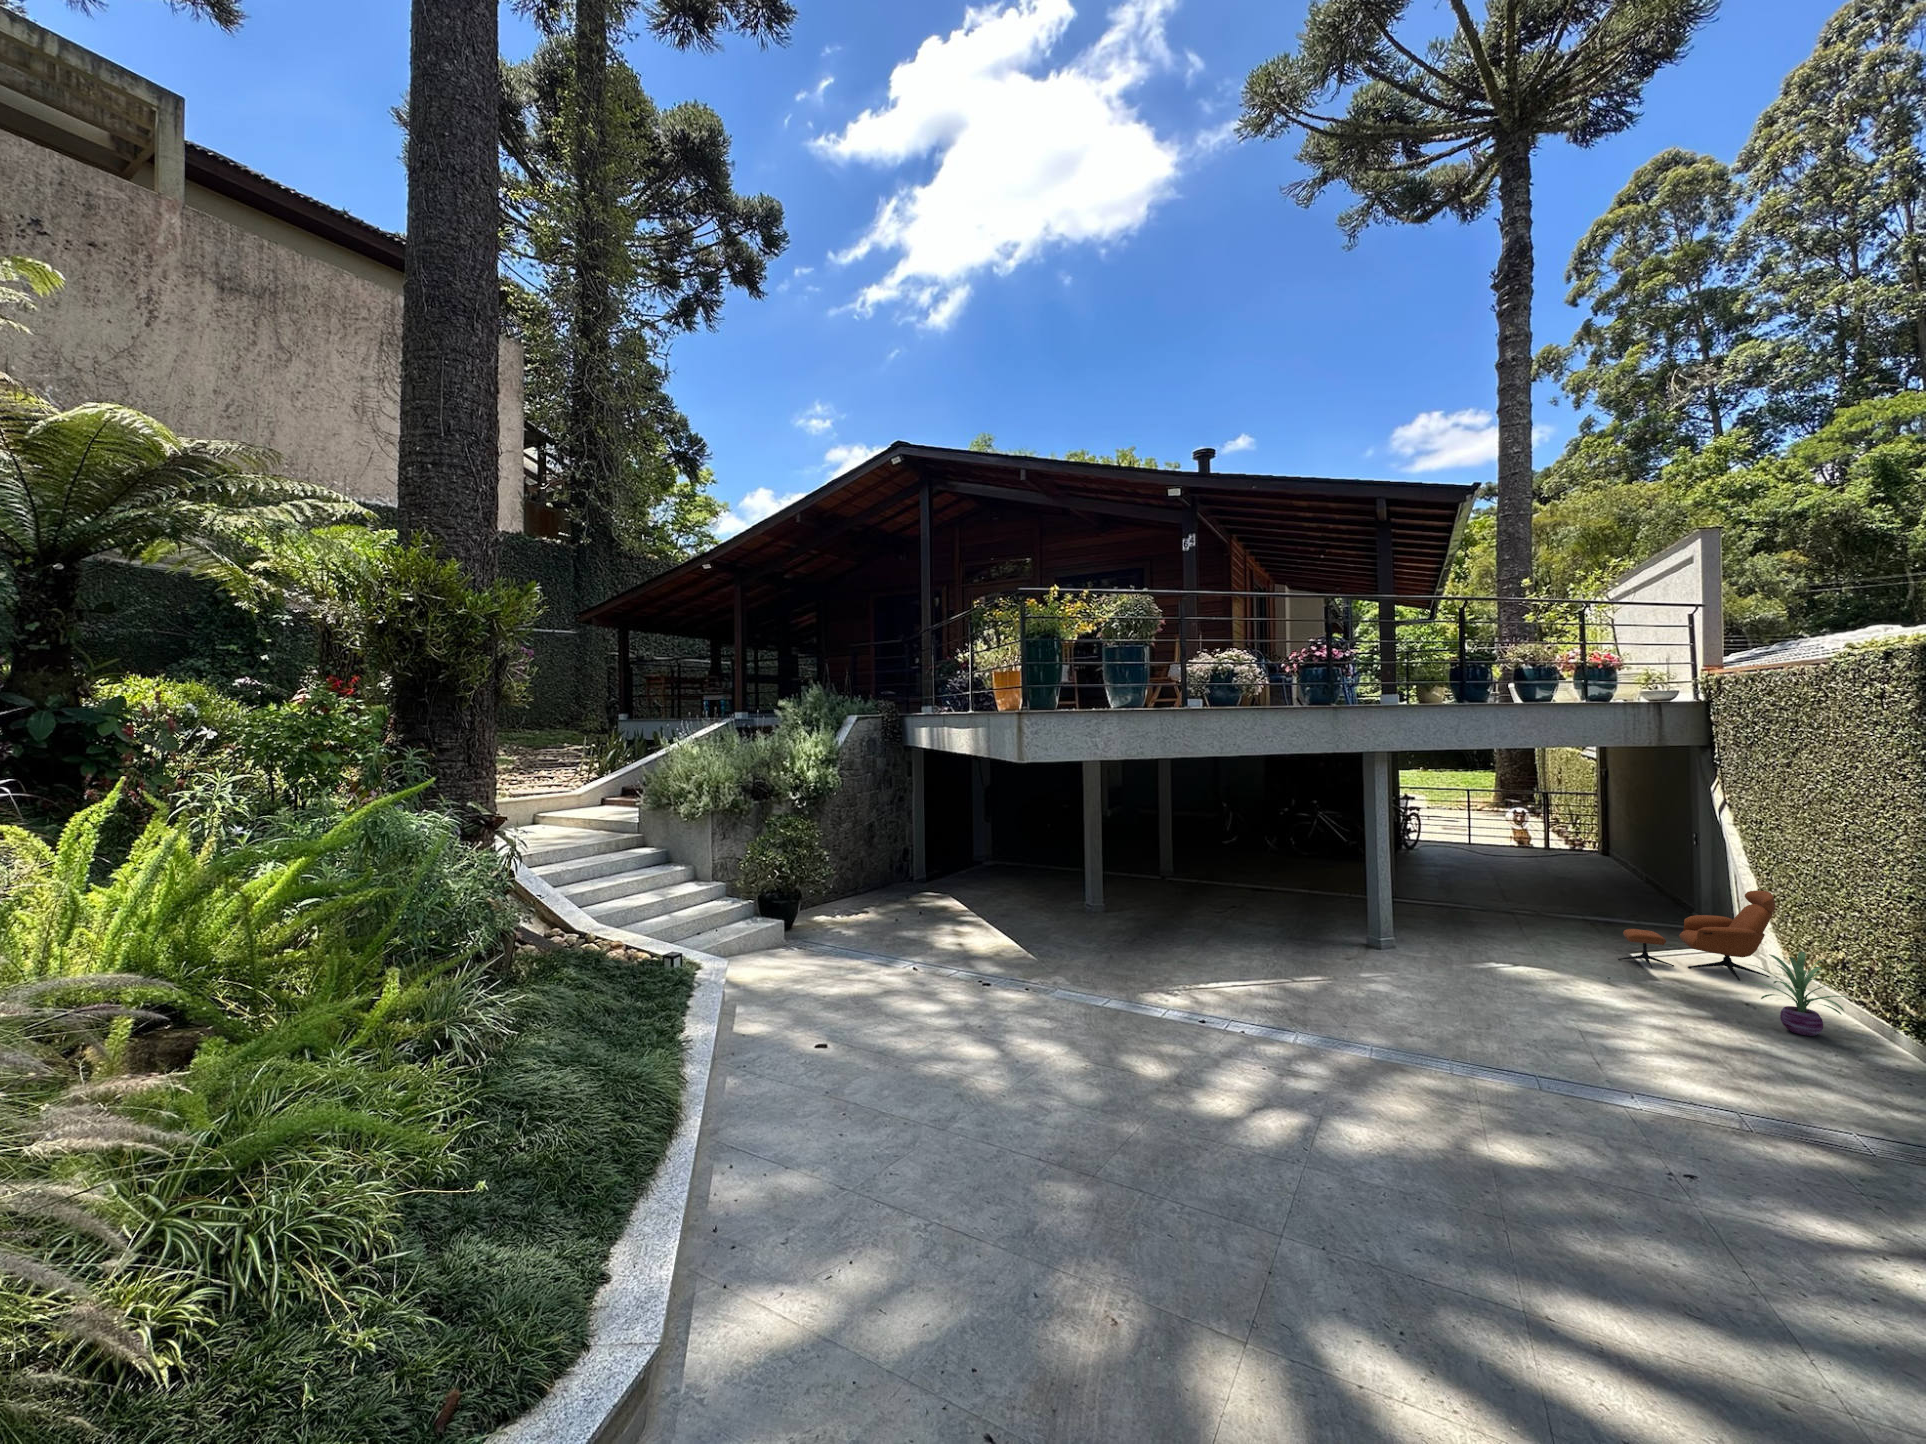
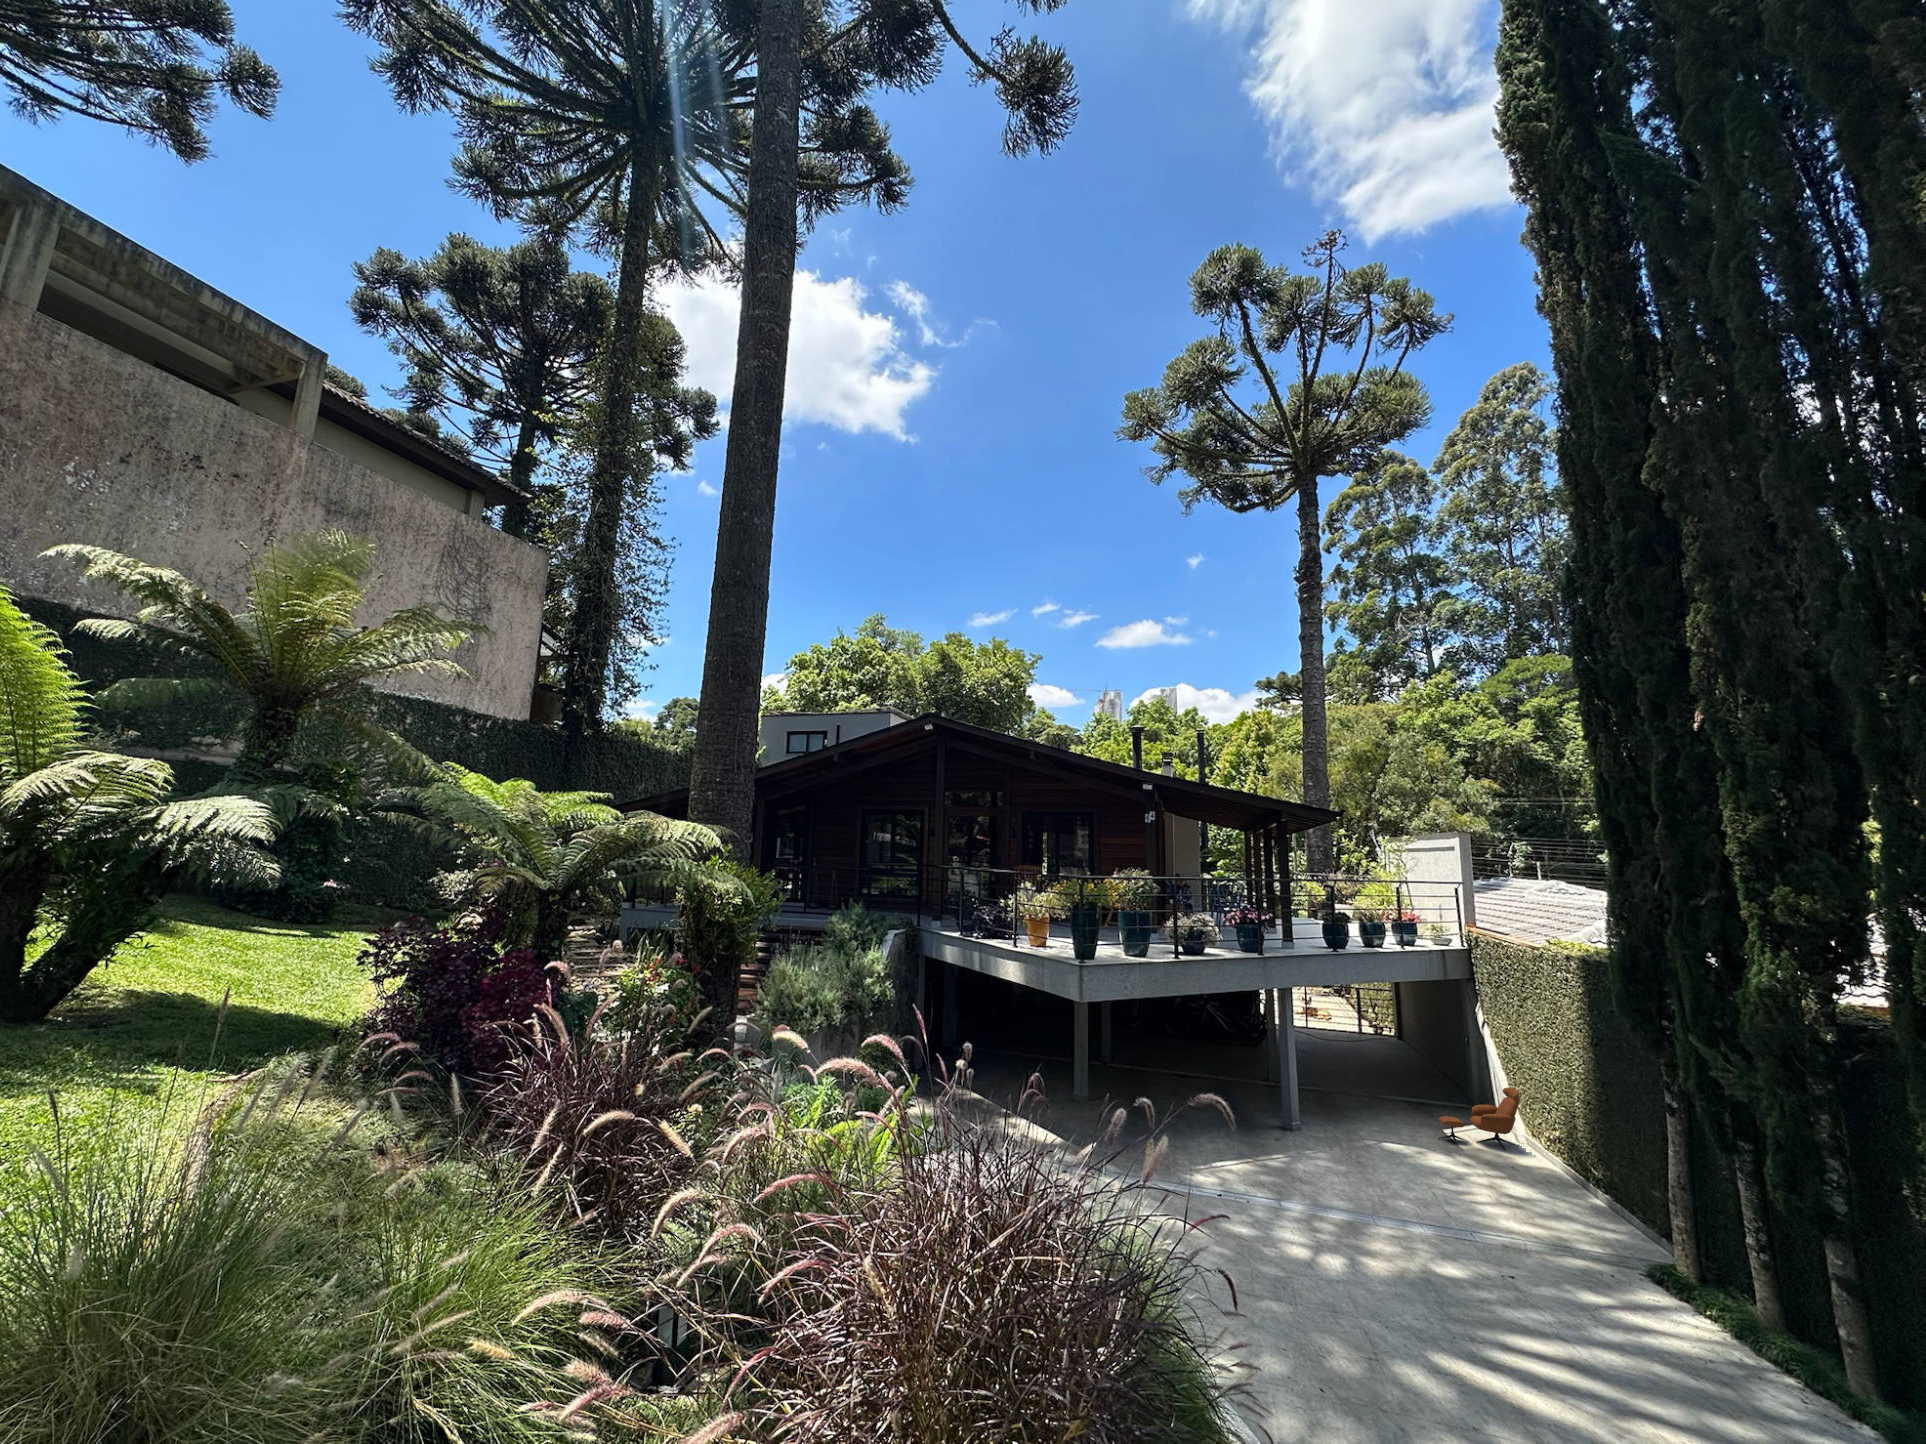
decorative plant: present [1751,951,1858,1036] -> none [1510,1132,1571,1186]

